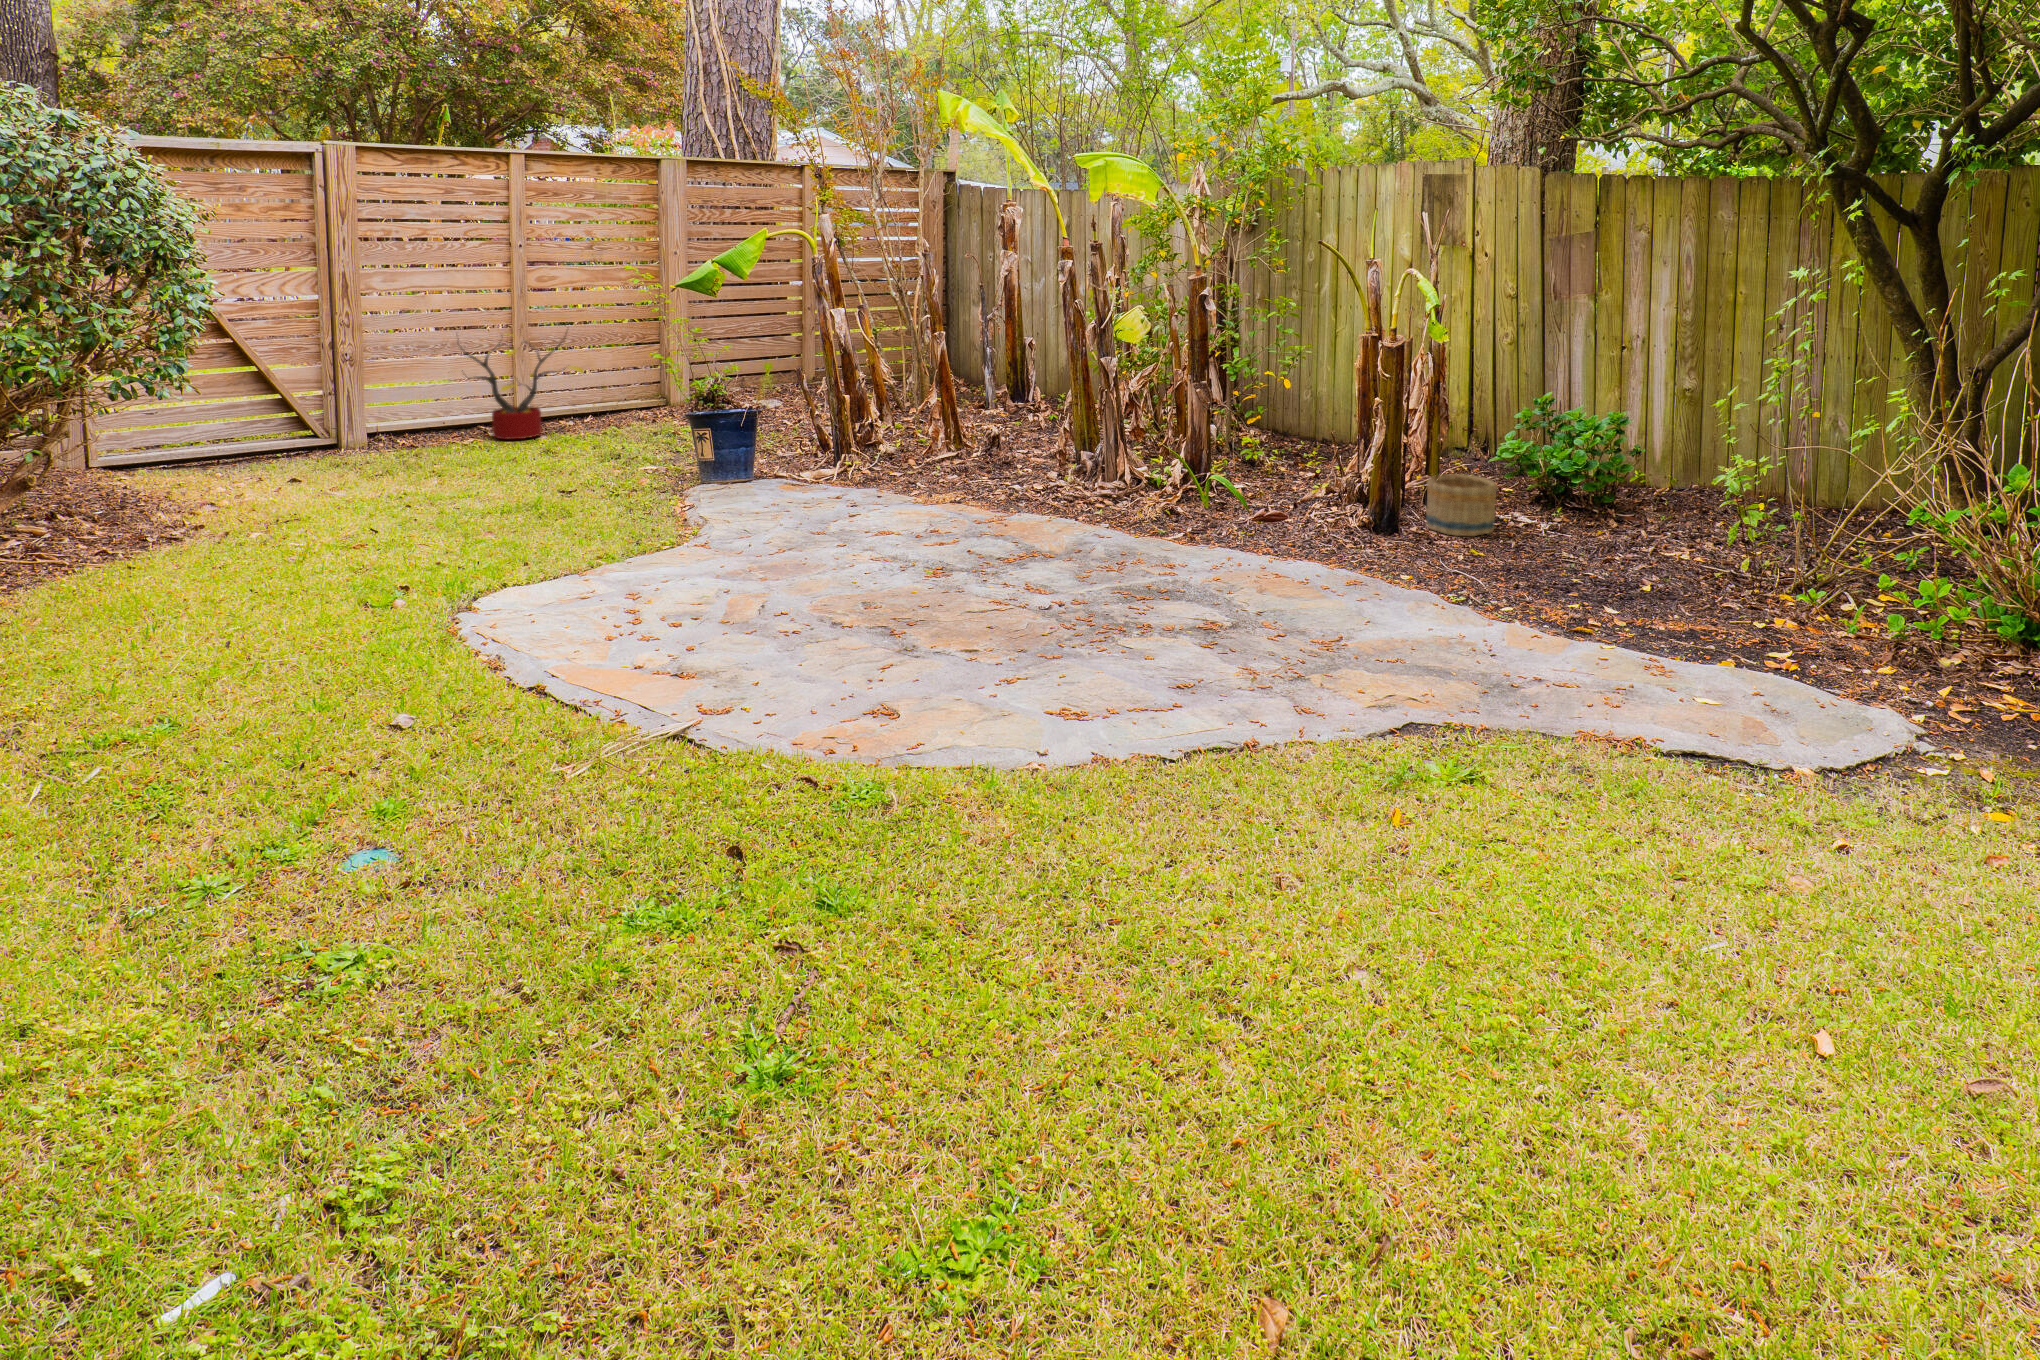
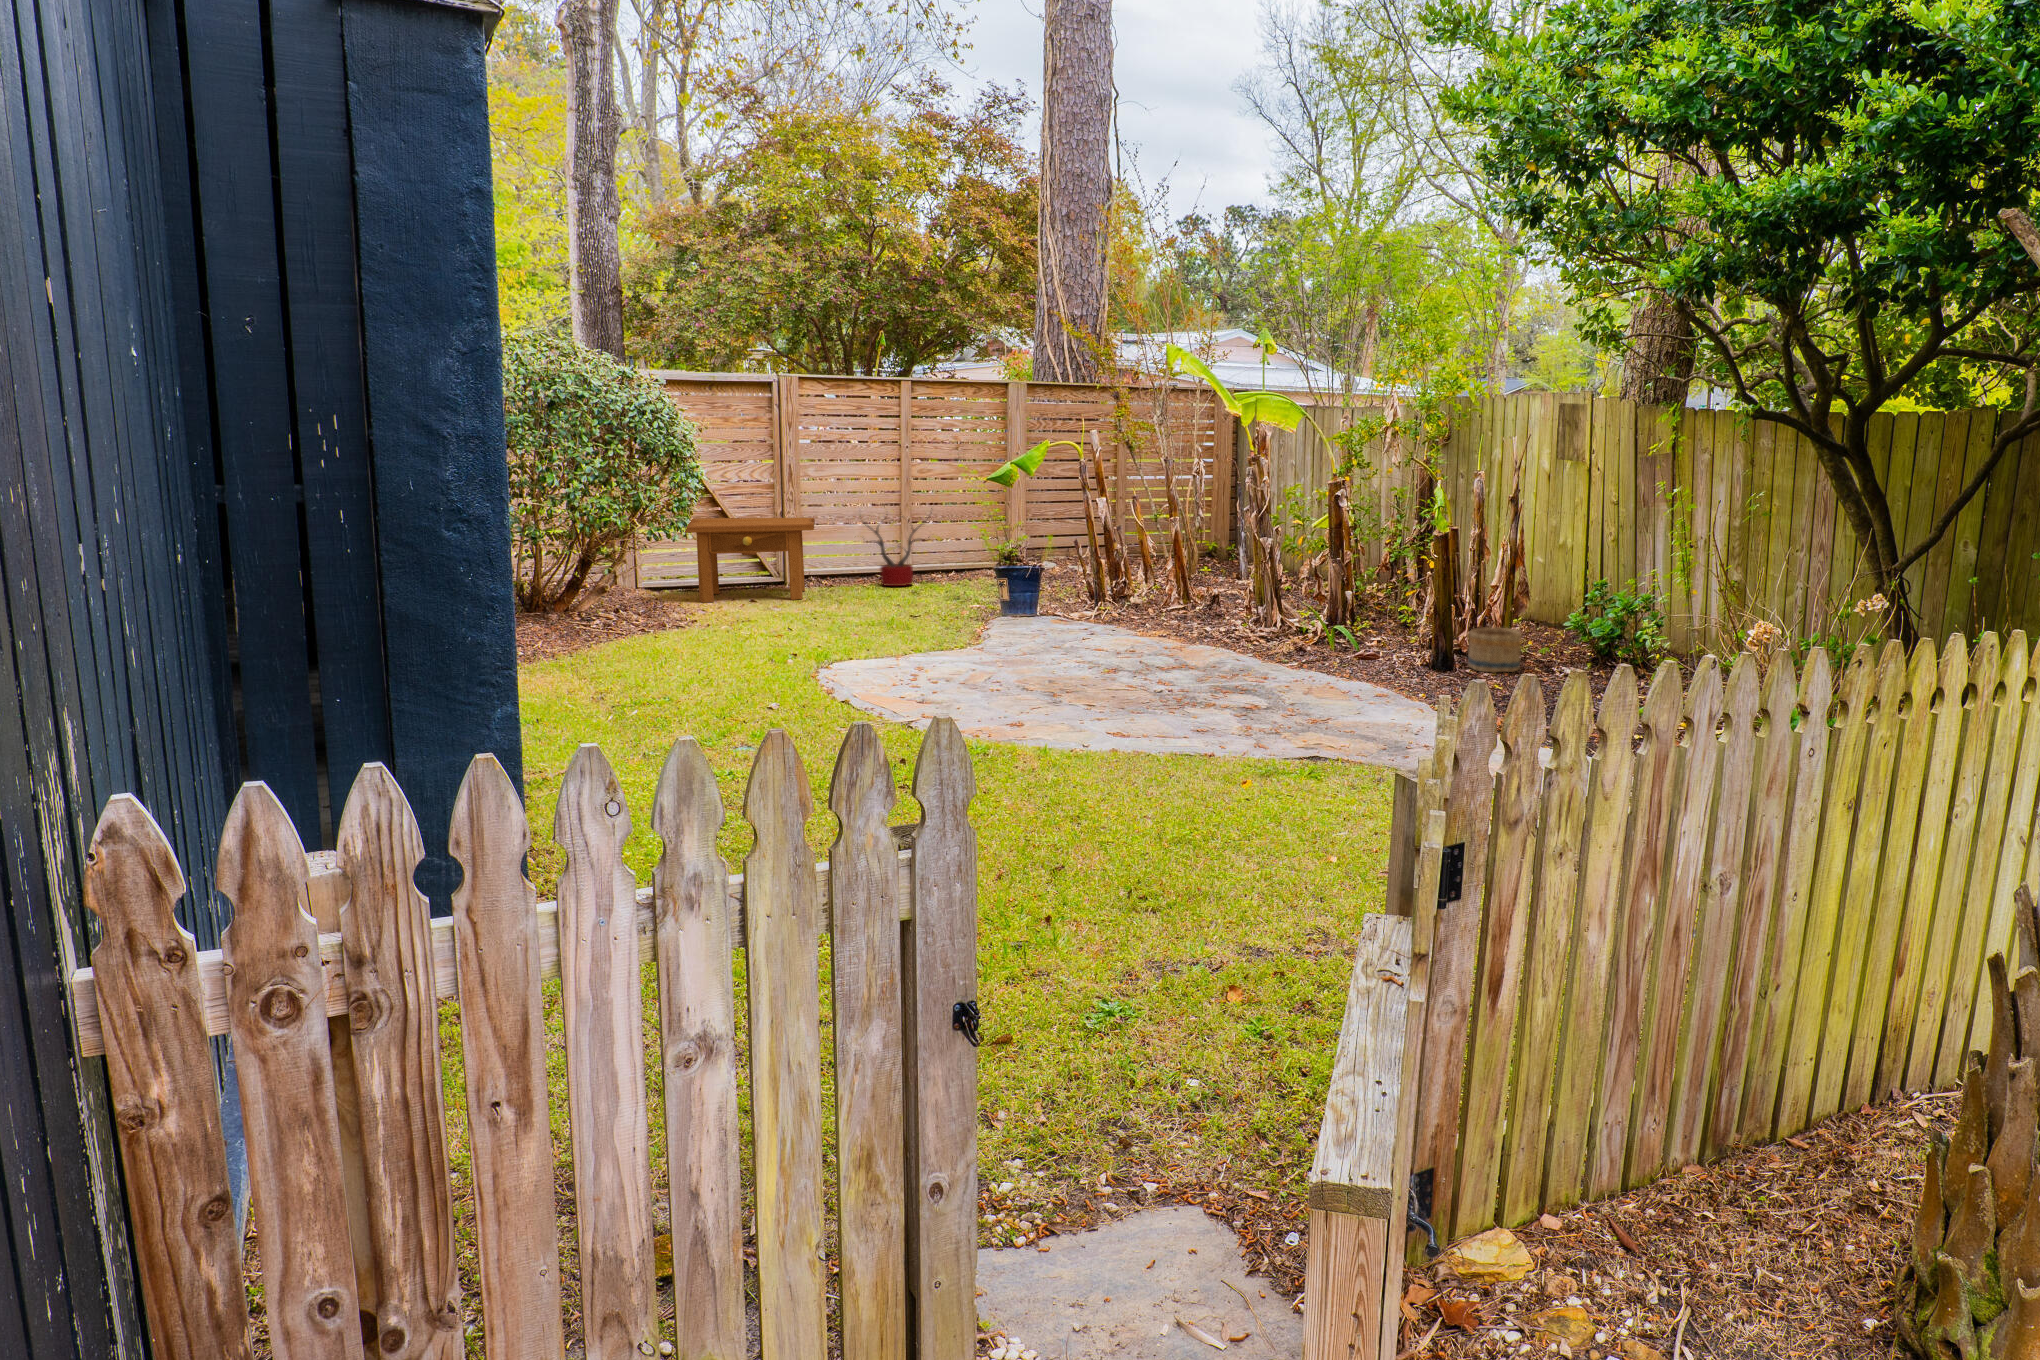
side table: none [168,347,398,486] -> present [685,518,815,603]

